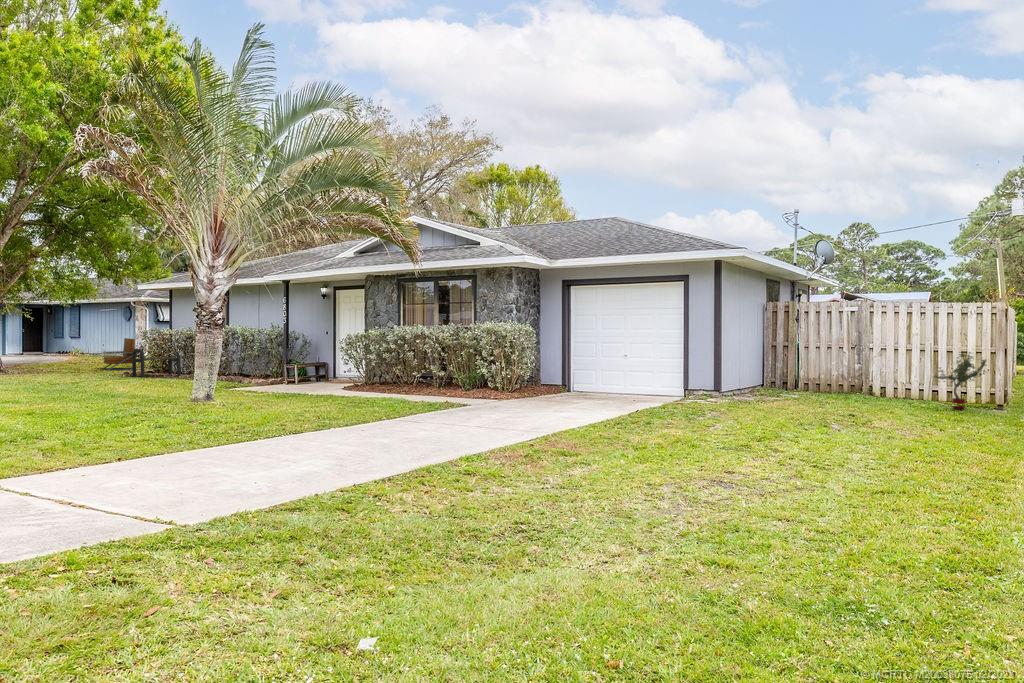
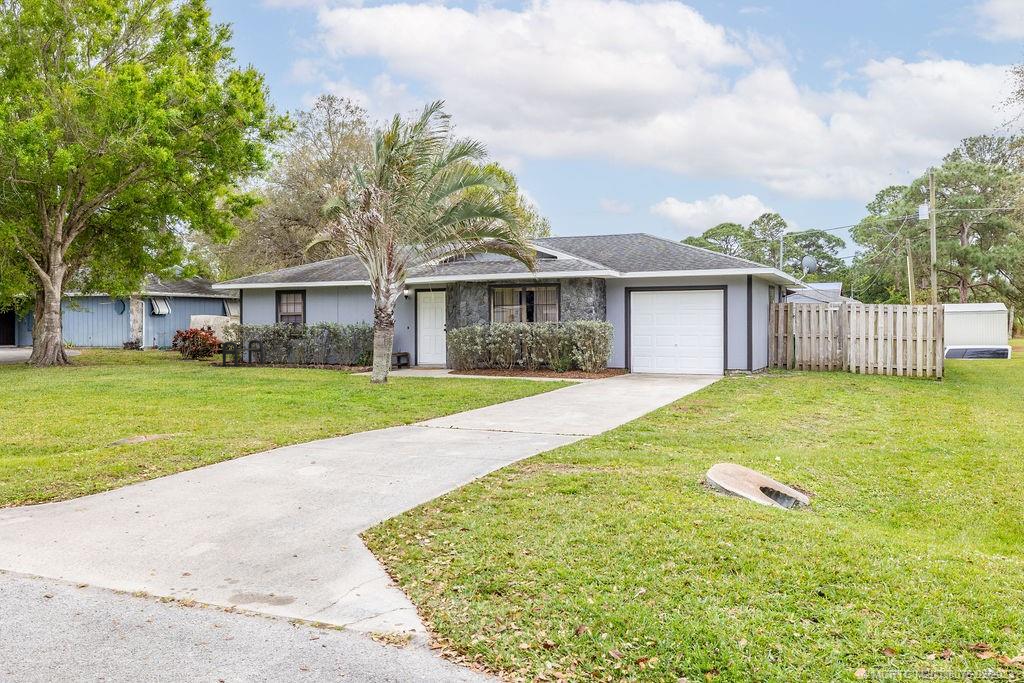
lounge chair: present [102,338,138,371] -> none [152,330,191,361]
potted tree: present [934,352,986,410] -> none [895,341,932,380]

